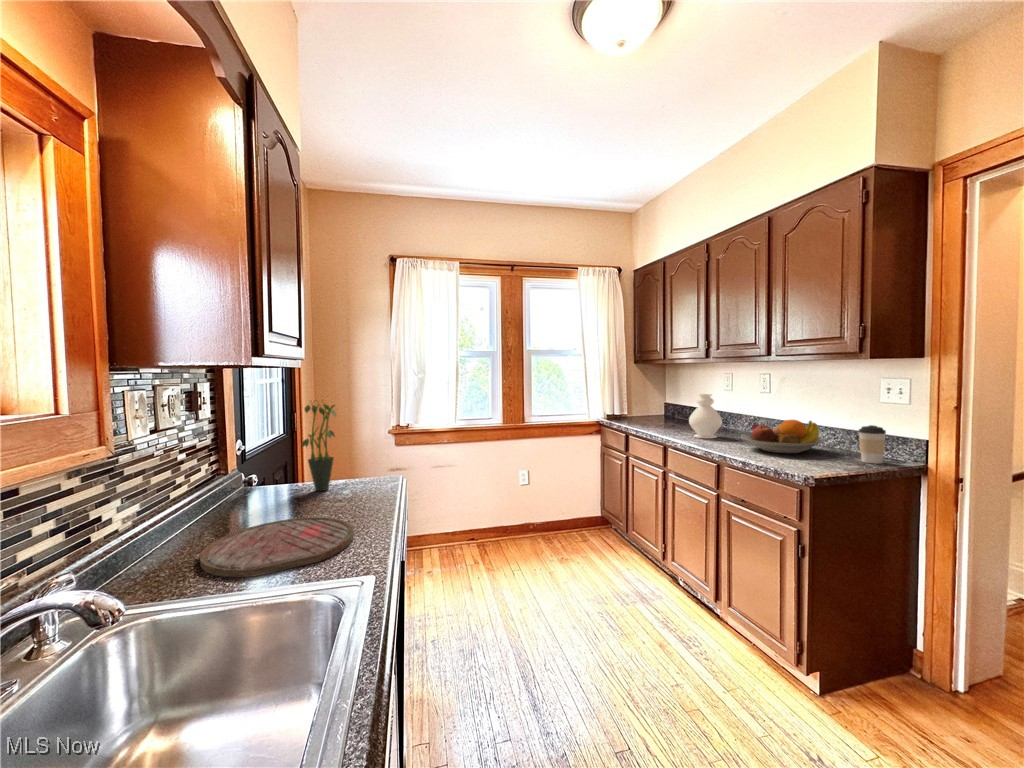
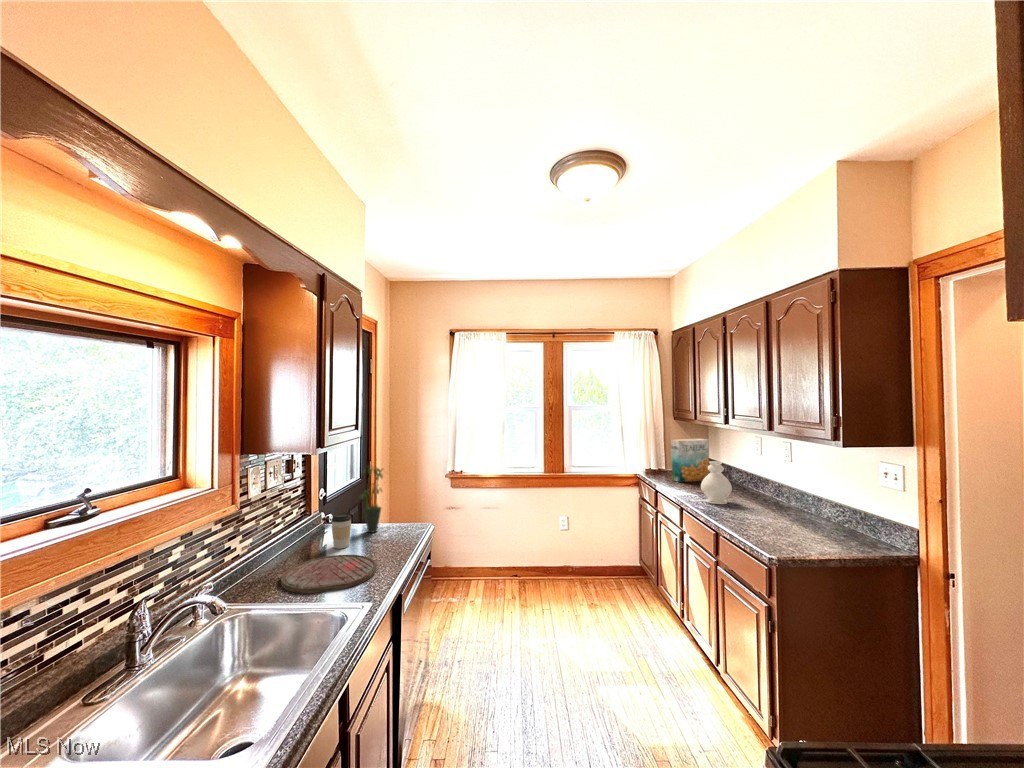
cereal box: none [640,379,676,424] -> present [671,439,709,482]
fruit bowl: present [741,420,825,453] -> none [734,495,811,527]
coffee cup: present [859,425,886,464] -> present [331,513,351,549]

